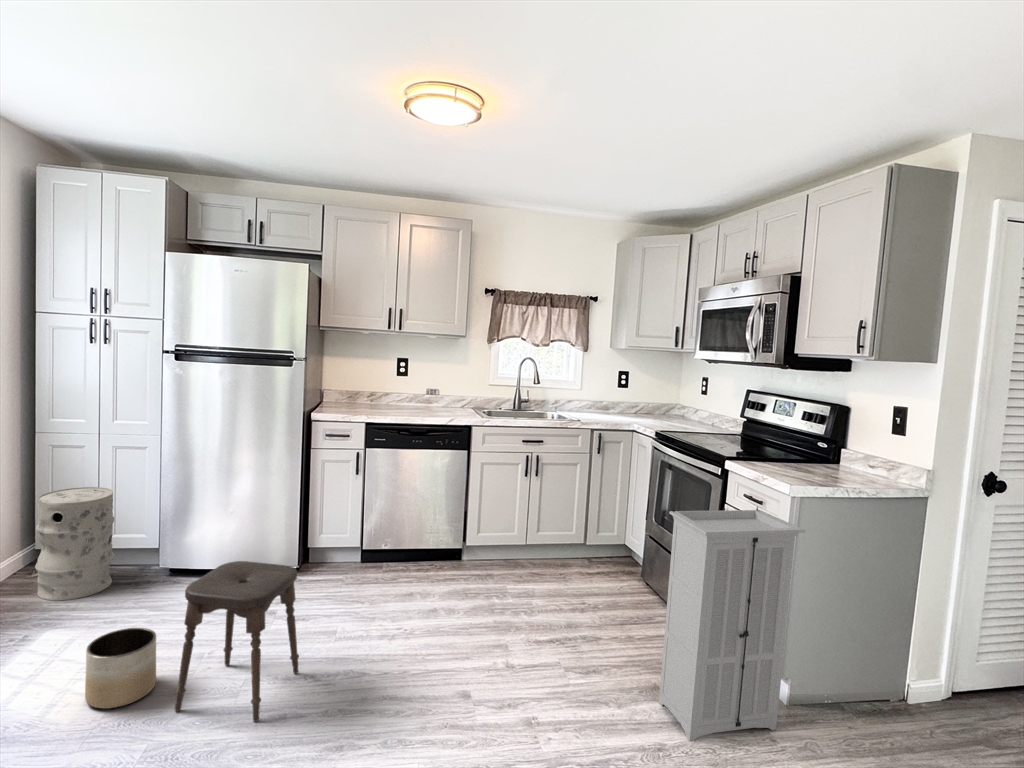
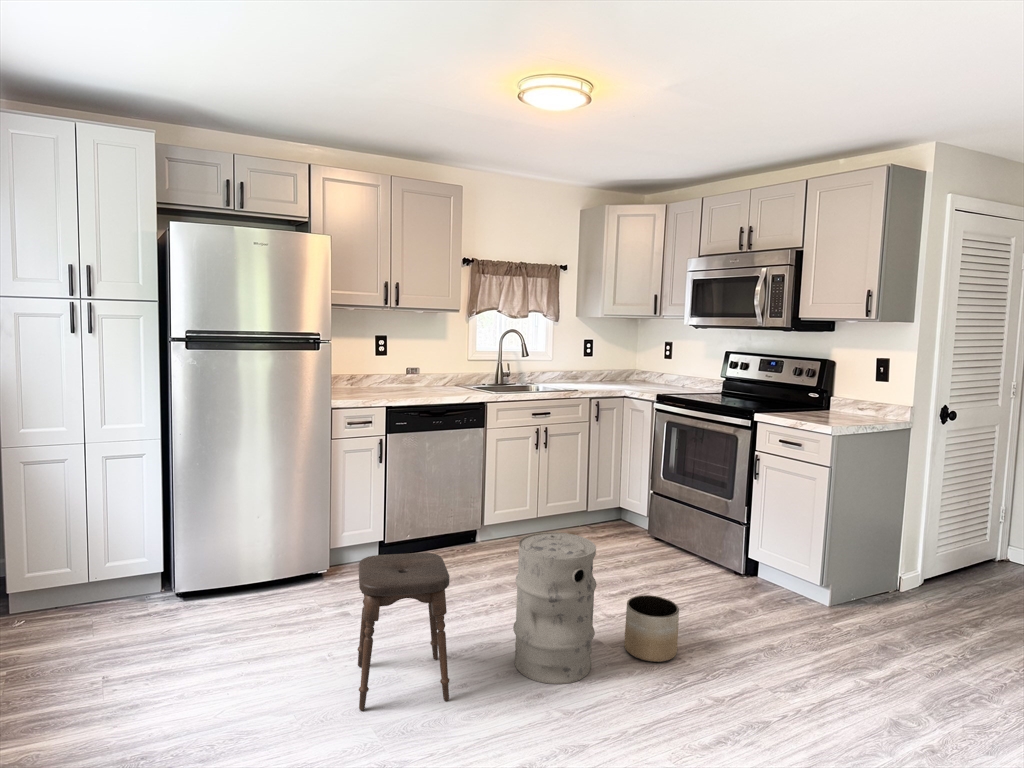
trash can: present [35,487,114,601] -> present [513,532,596,684]
storage cabinet: present [659,507,805,741] -> none [744,447,853,638]
planter: present [85,628,156,709] -> present [624,595,679,662]

